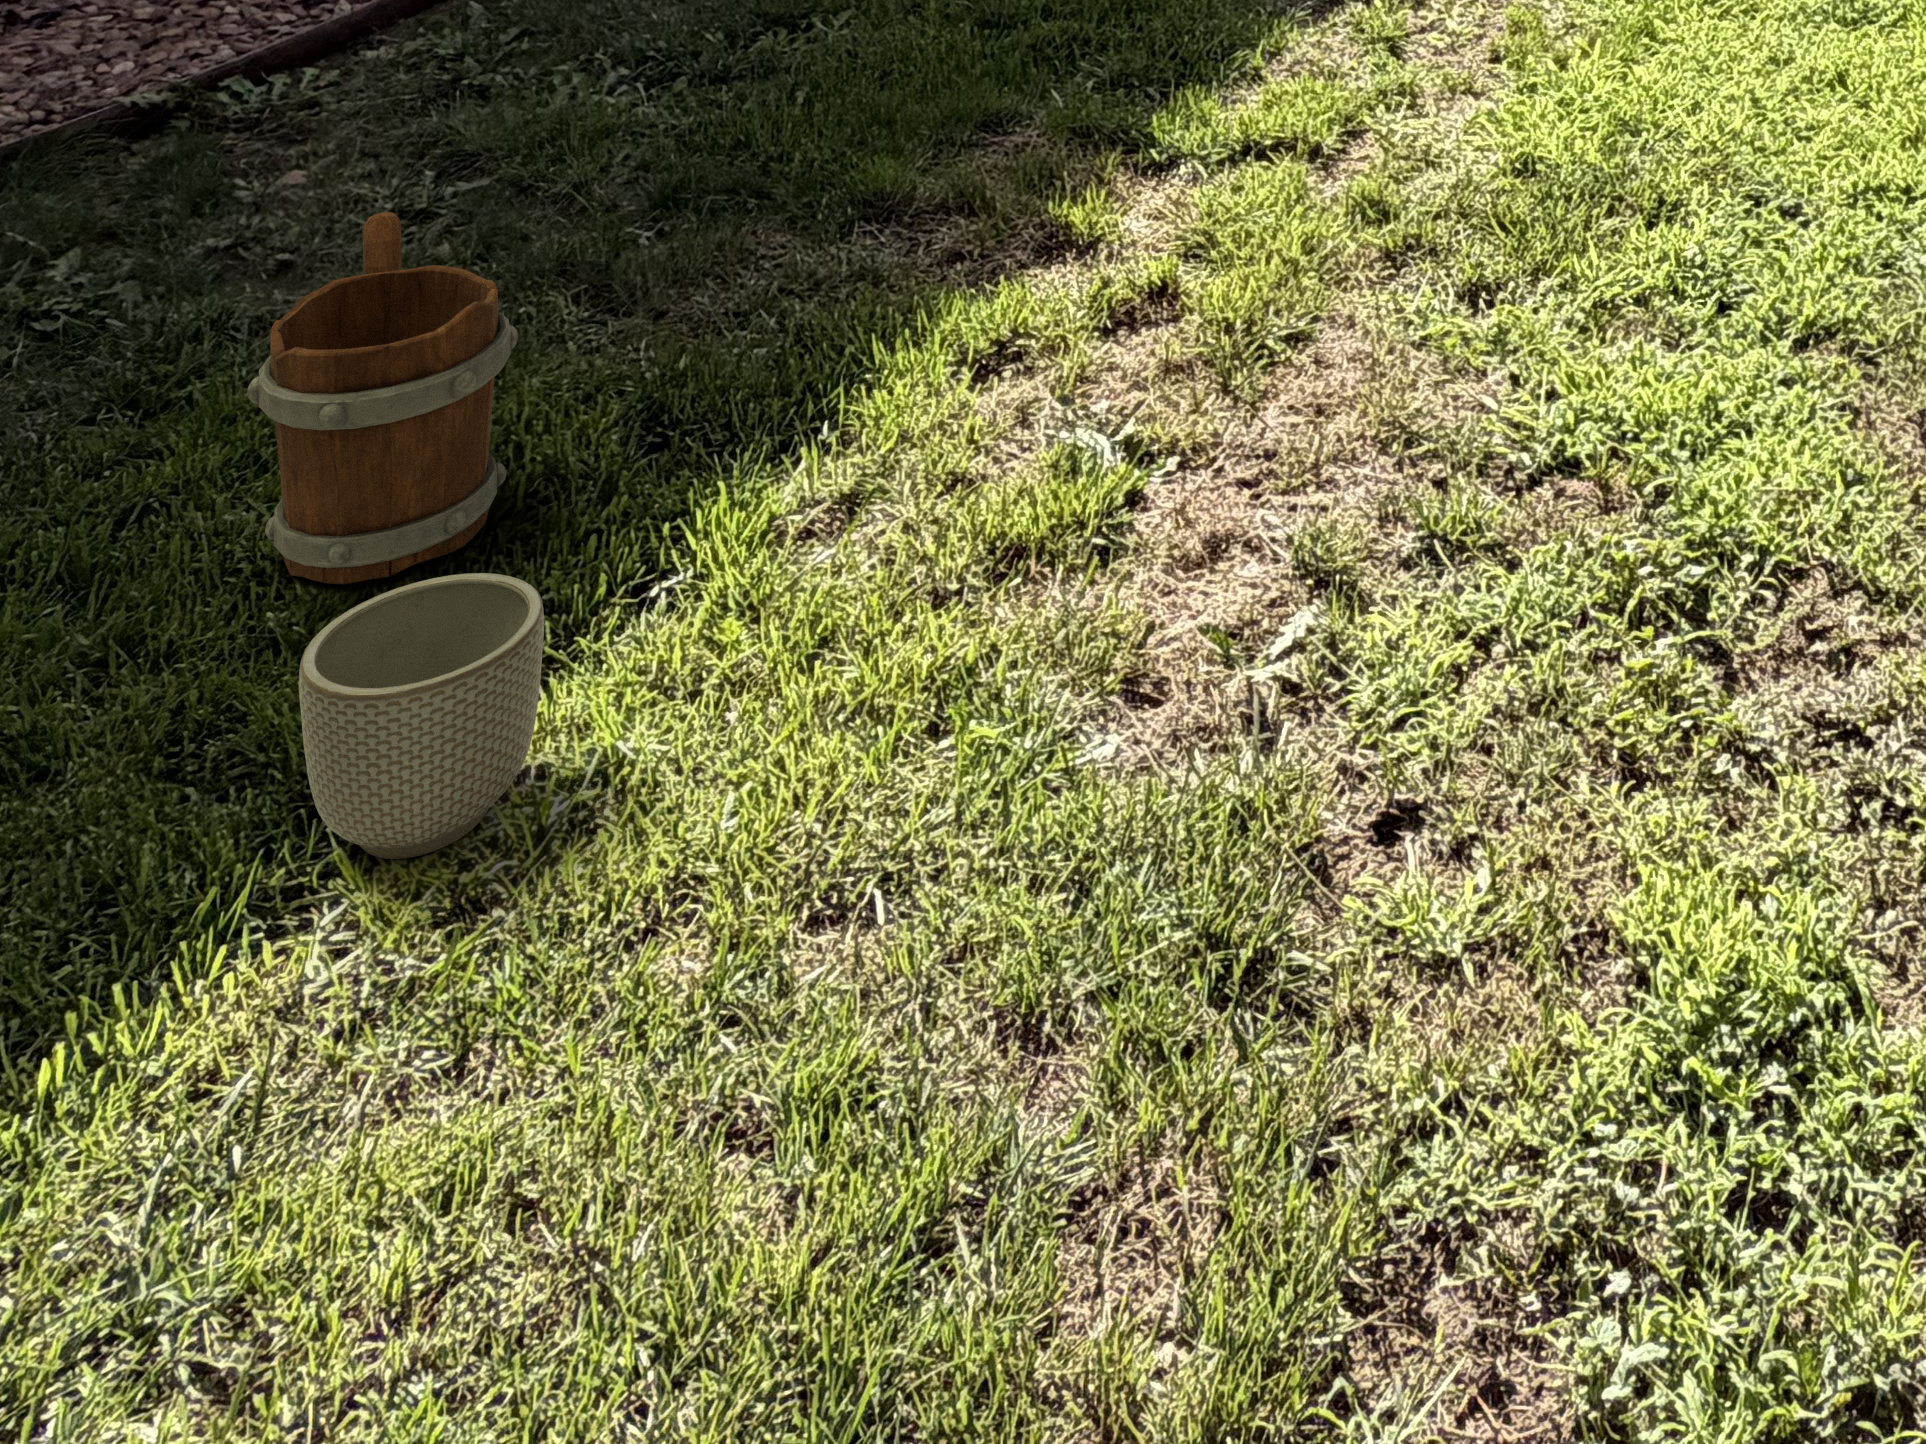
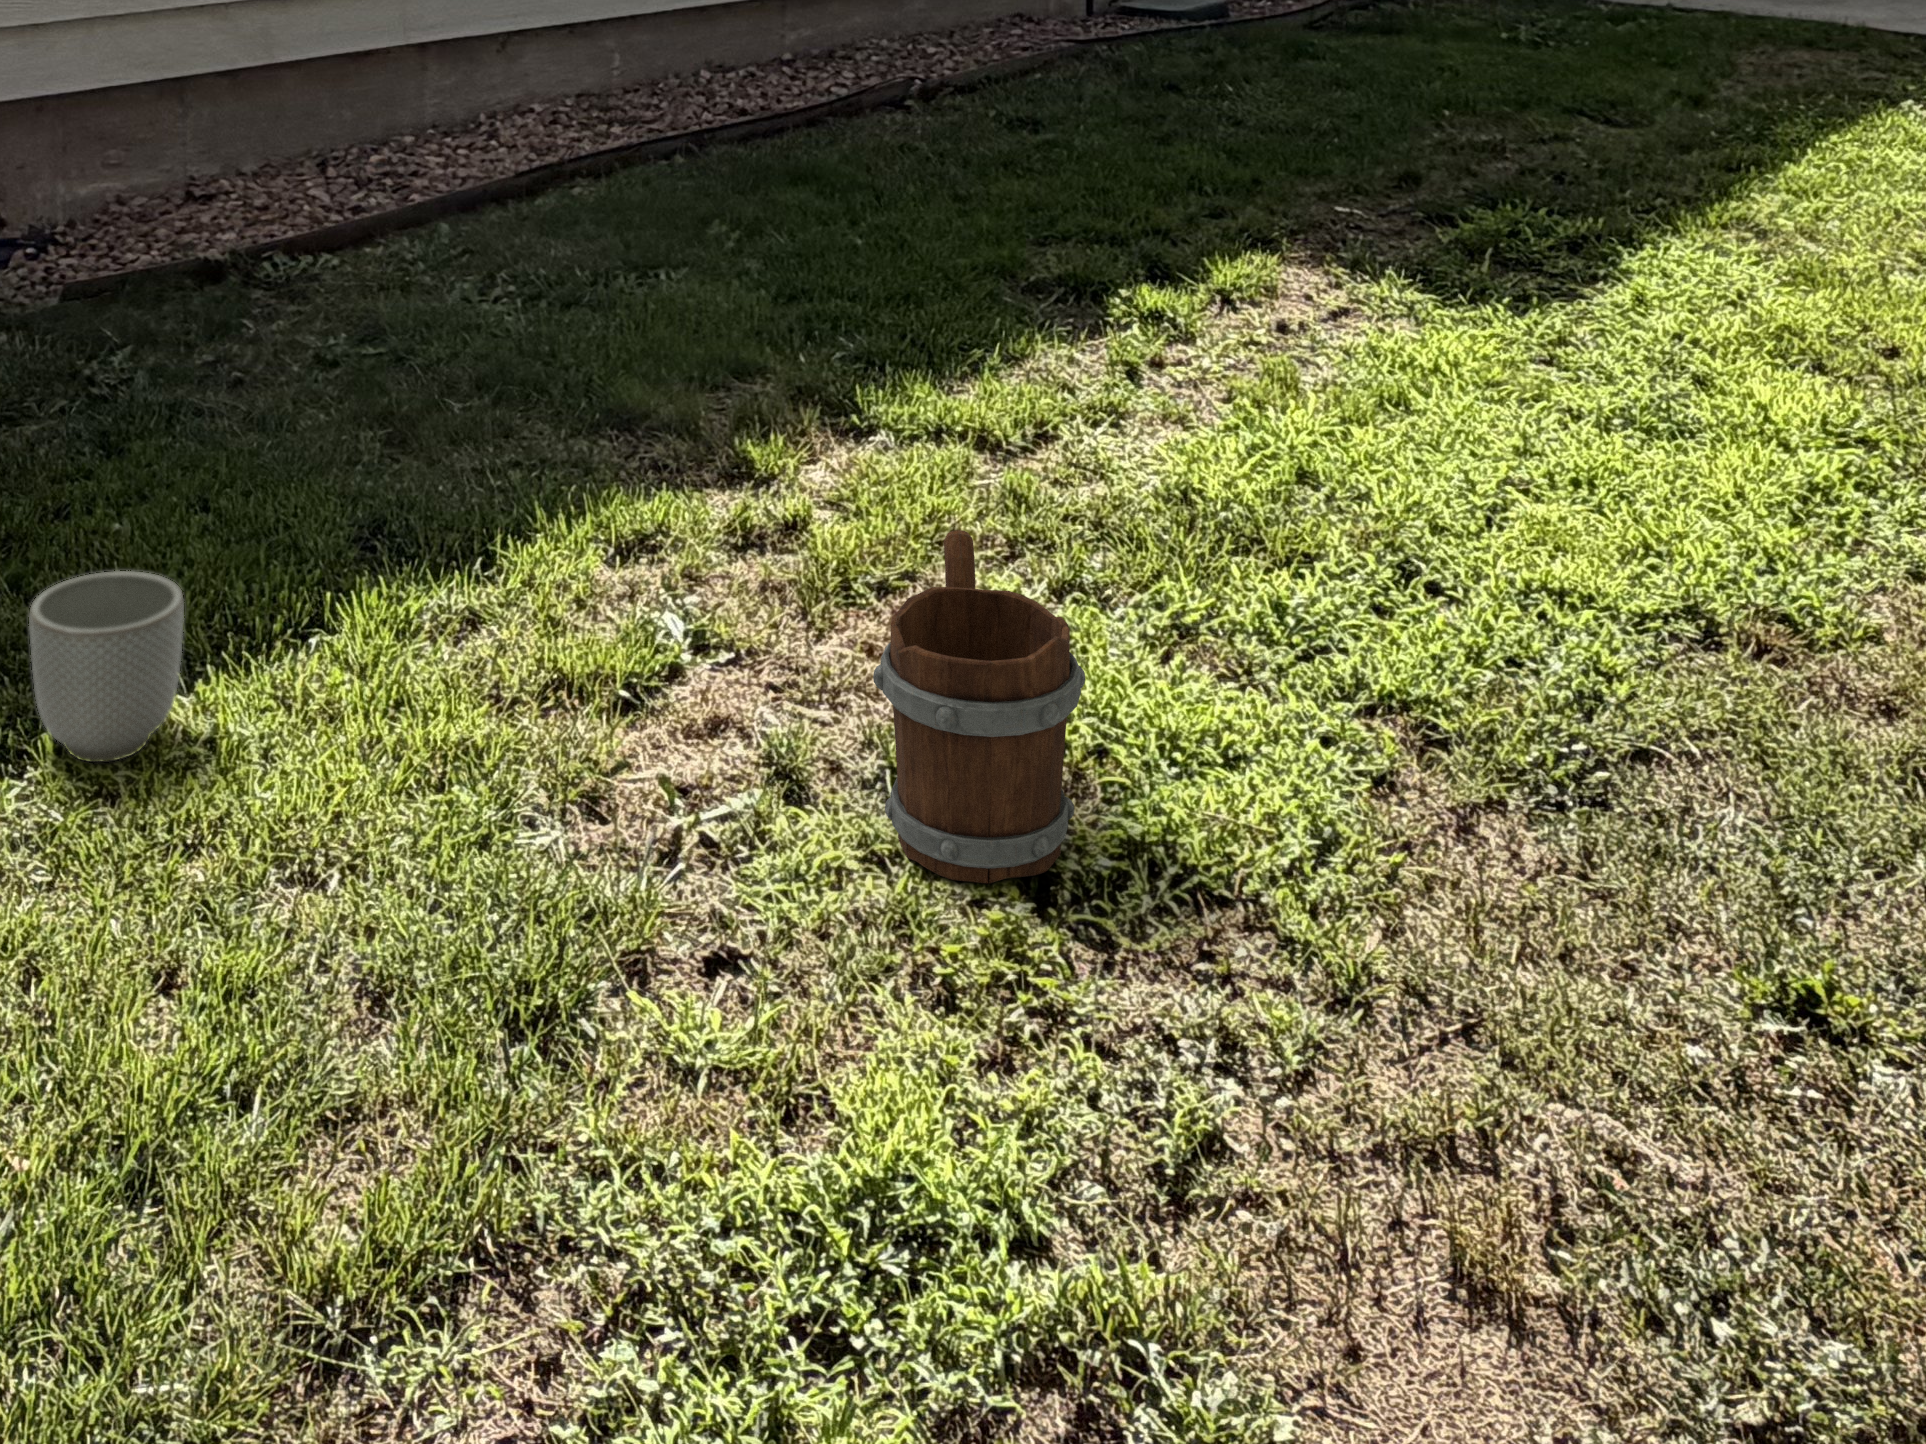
bucket: present [247,212,518,584] -> present [873,530,1085,884]

